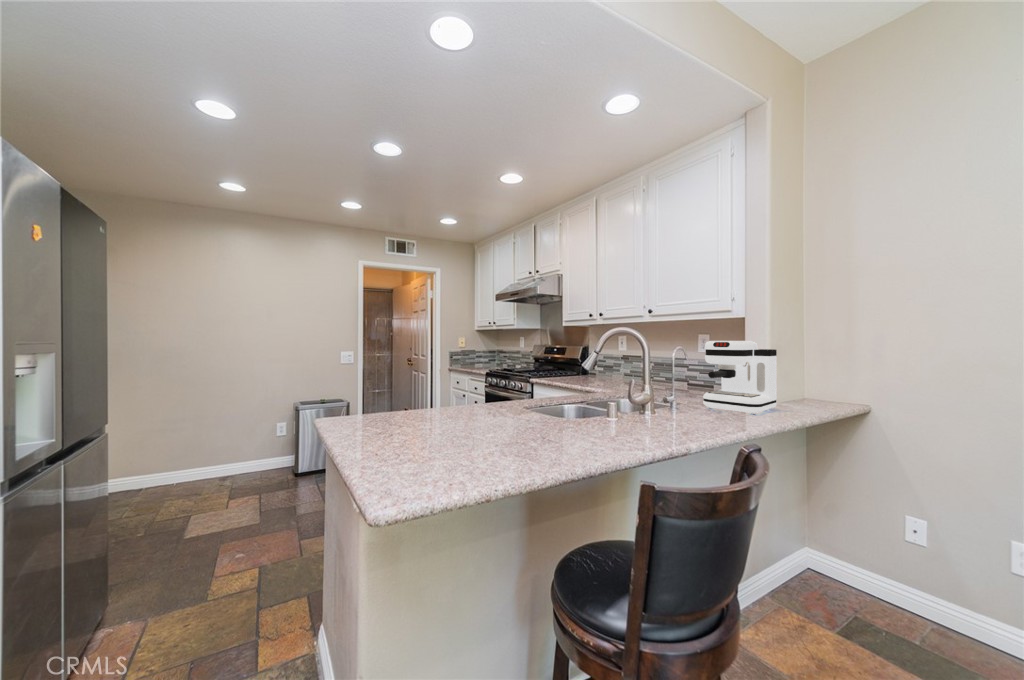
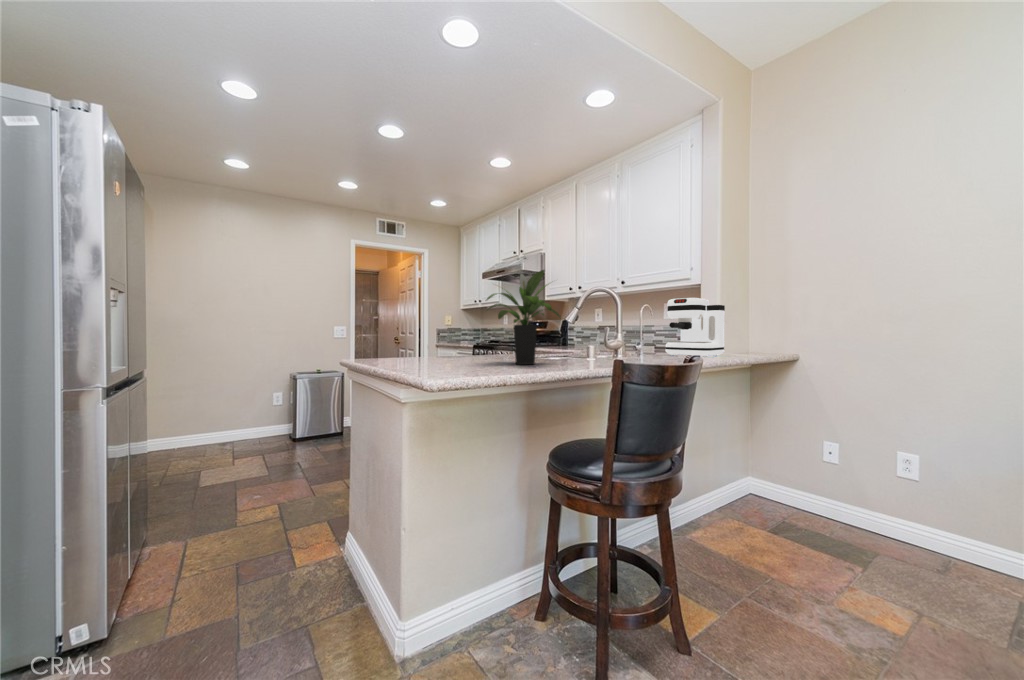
potted plant: none [476,331,572,445] -> present [487,270,560,364]

